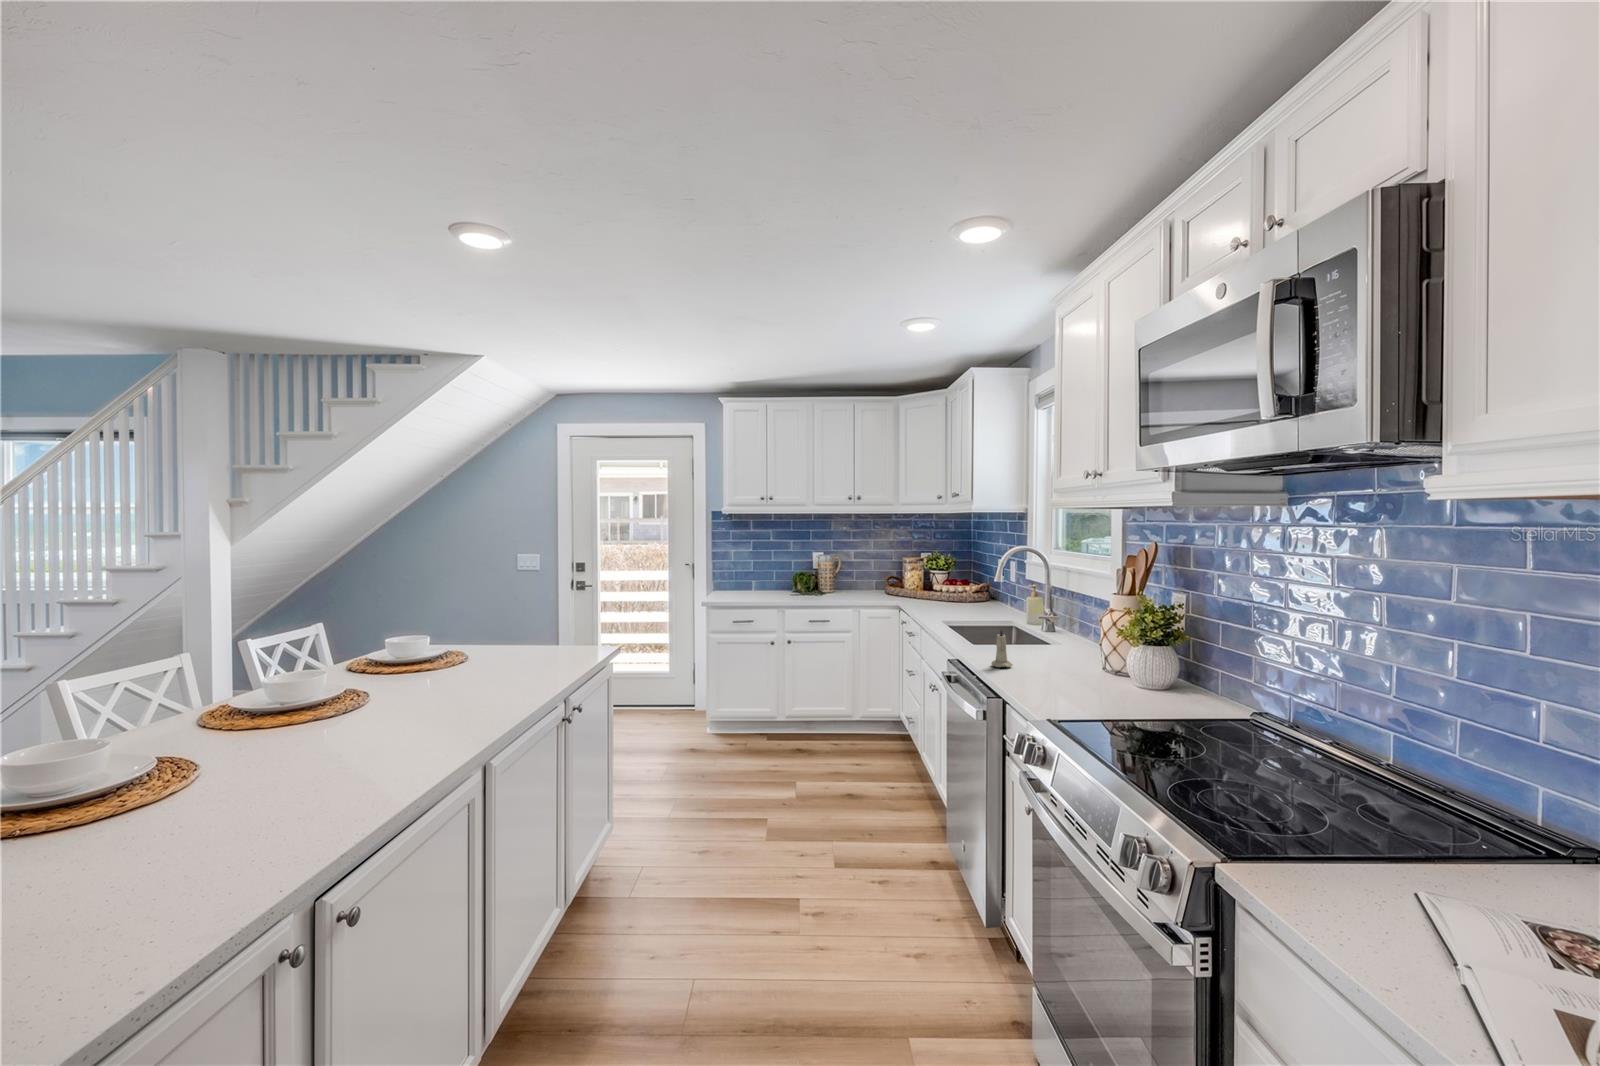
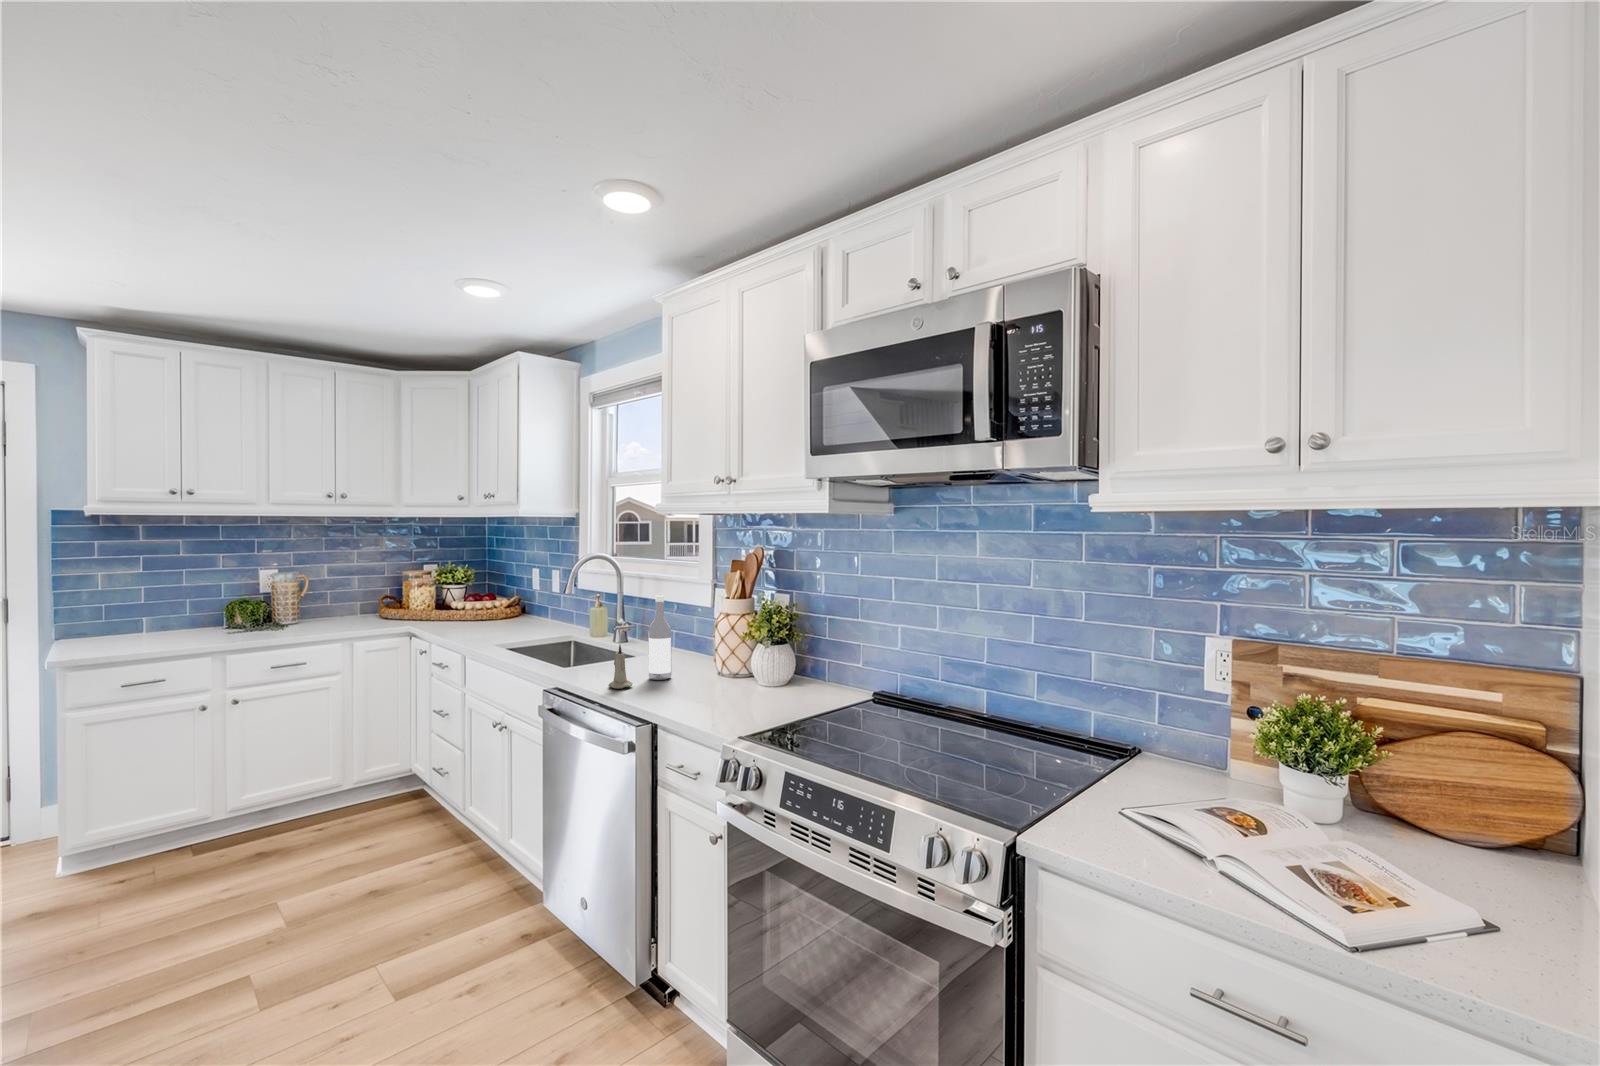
wine bottle: none [1034,586,1057,666] -> present [648,595,672,680]

